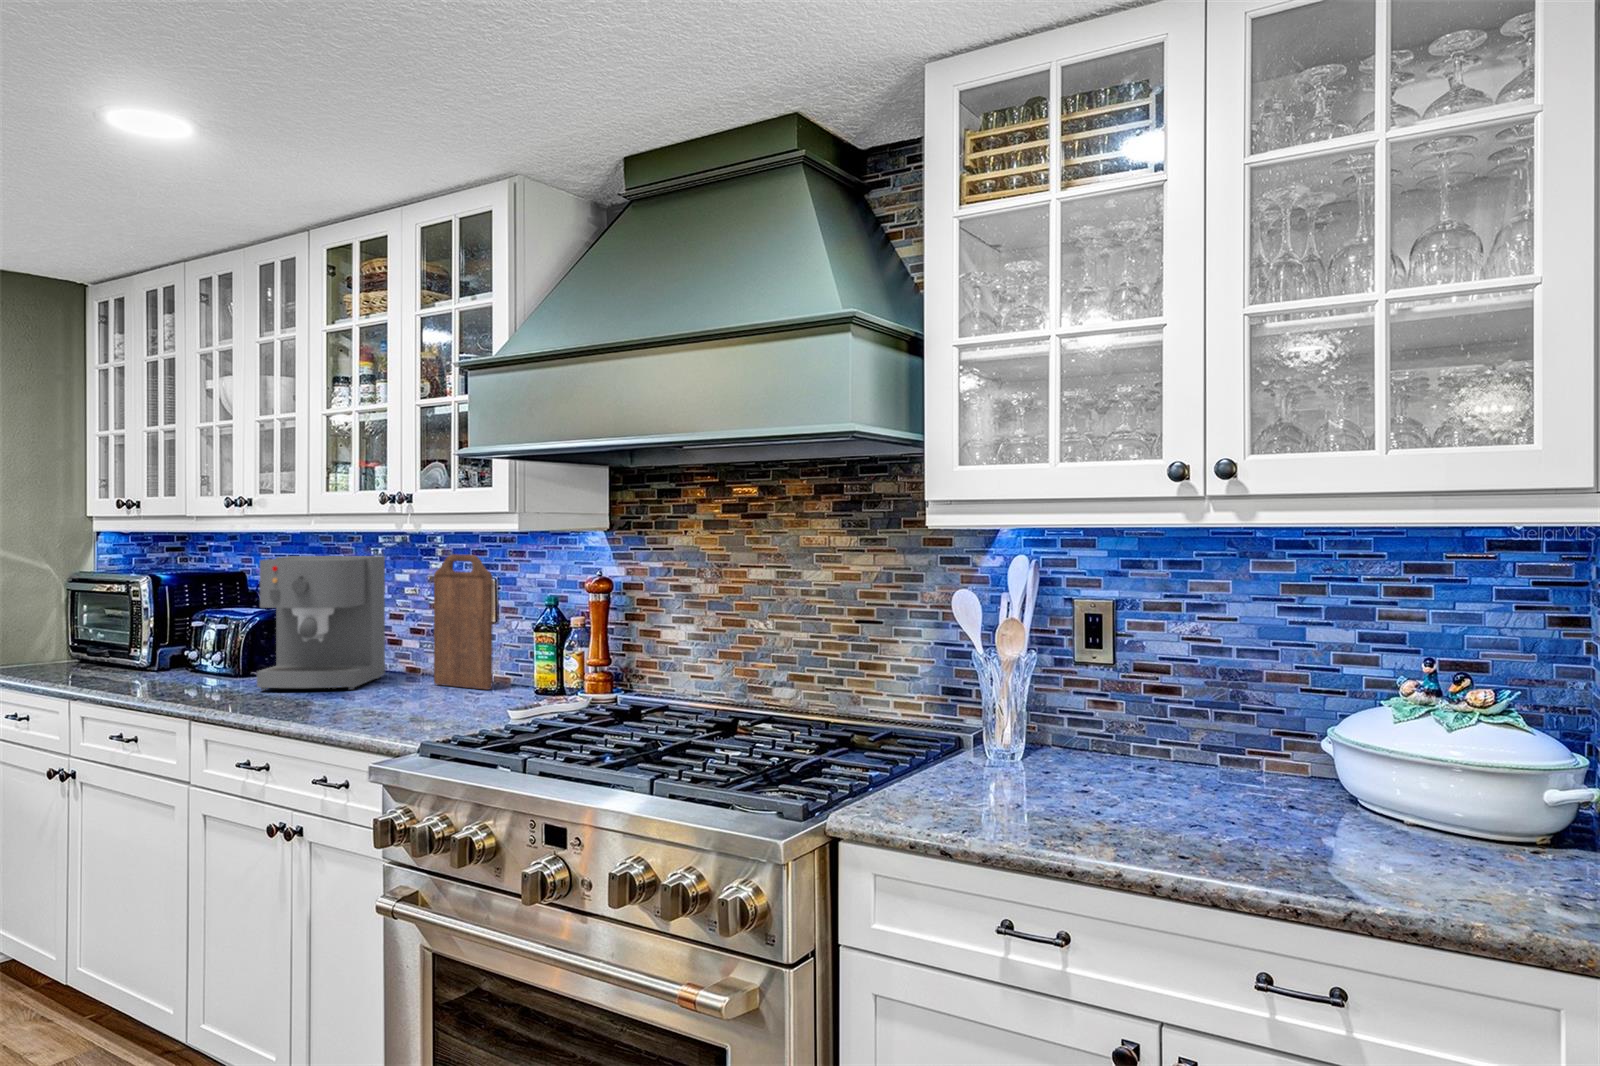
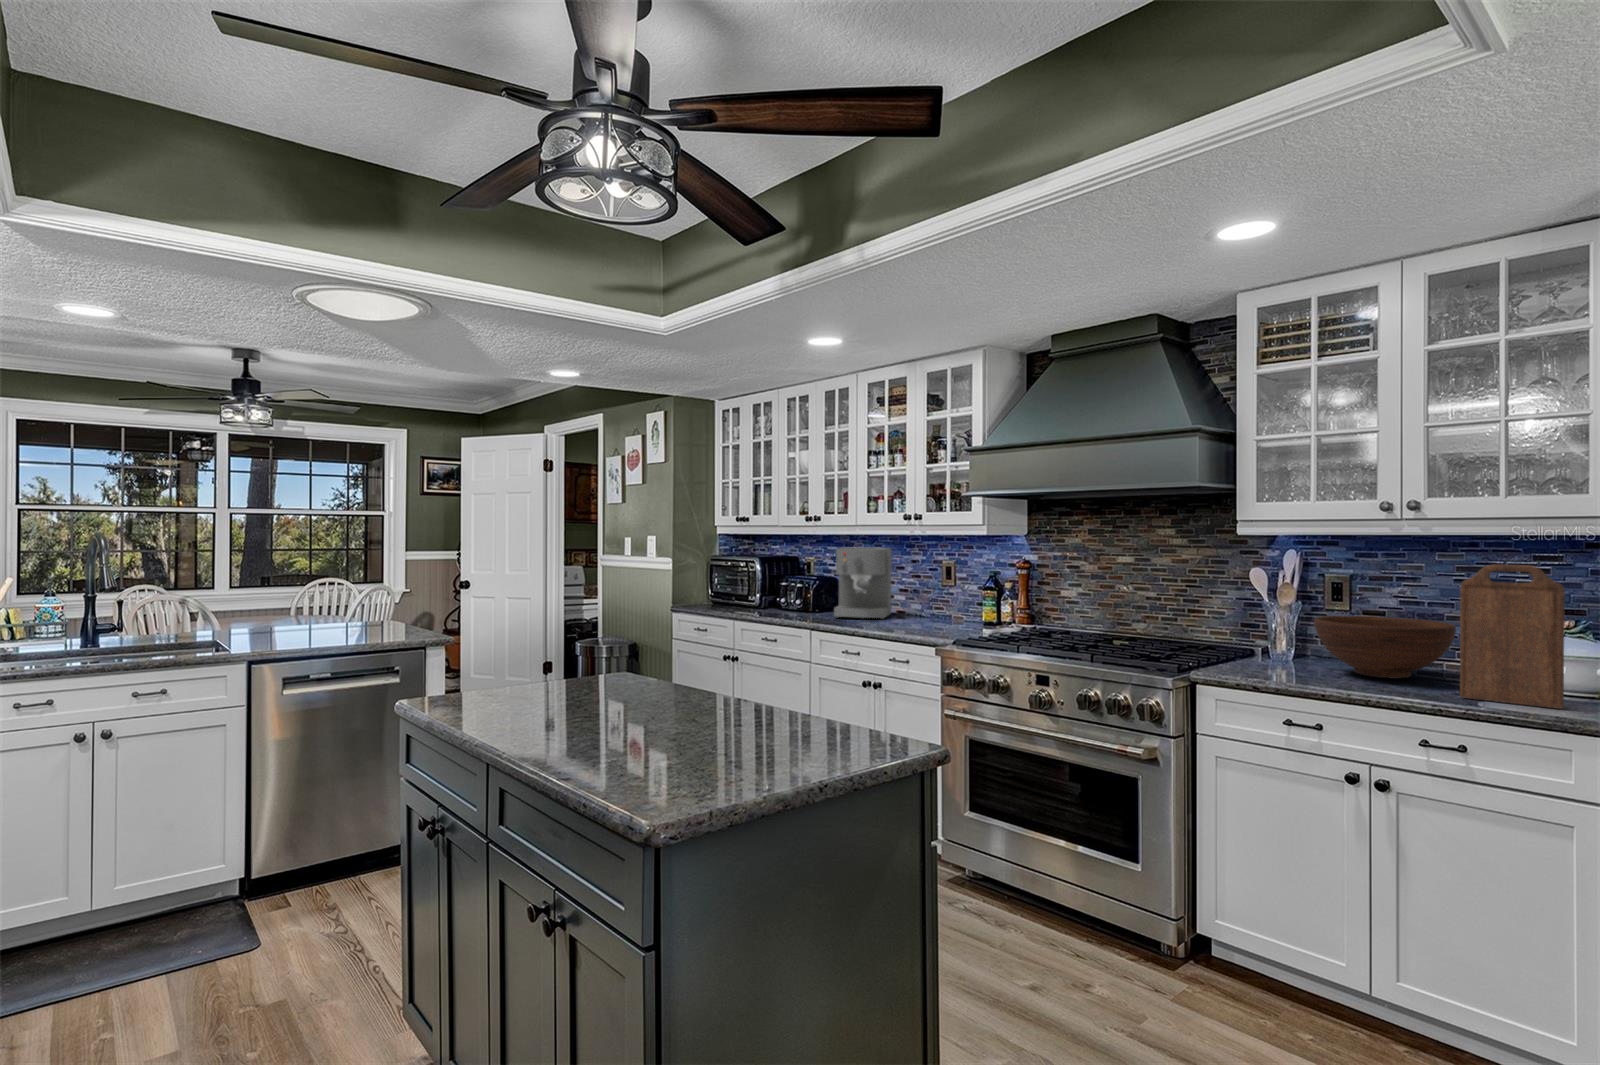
cutting board: present [434,554,492,690] -> present [1460,564,1565,709]
fruit bowl: none [1055,679,1294,807] -> present [1314,616,1456,679]

